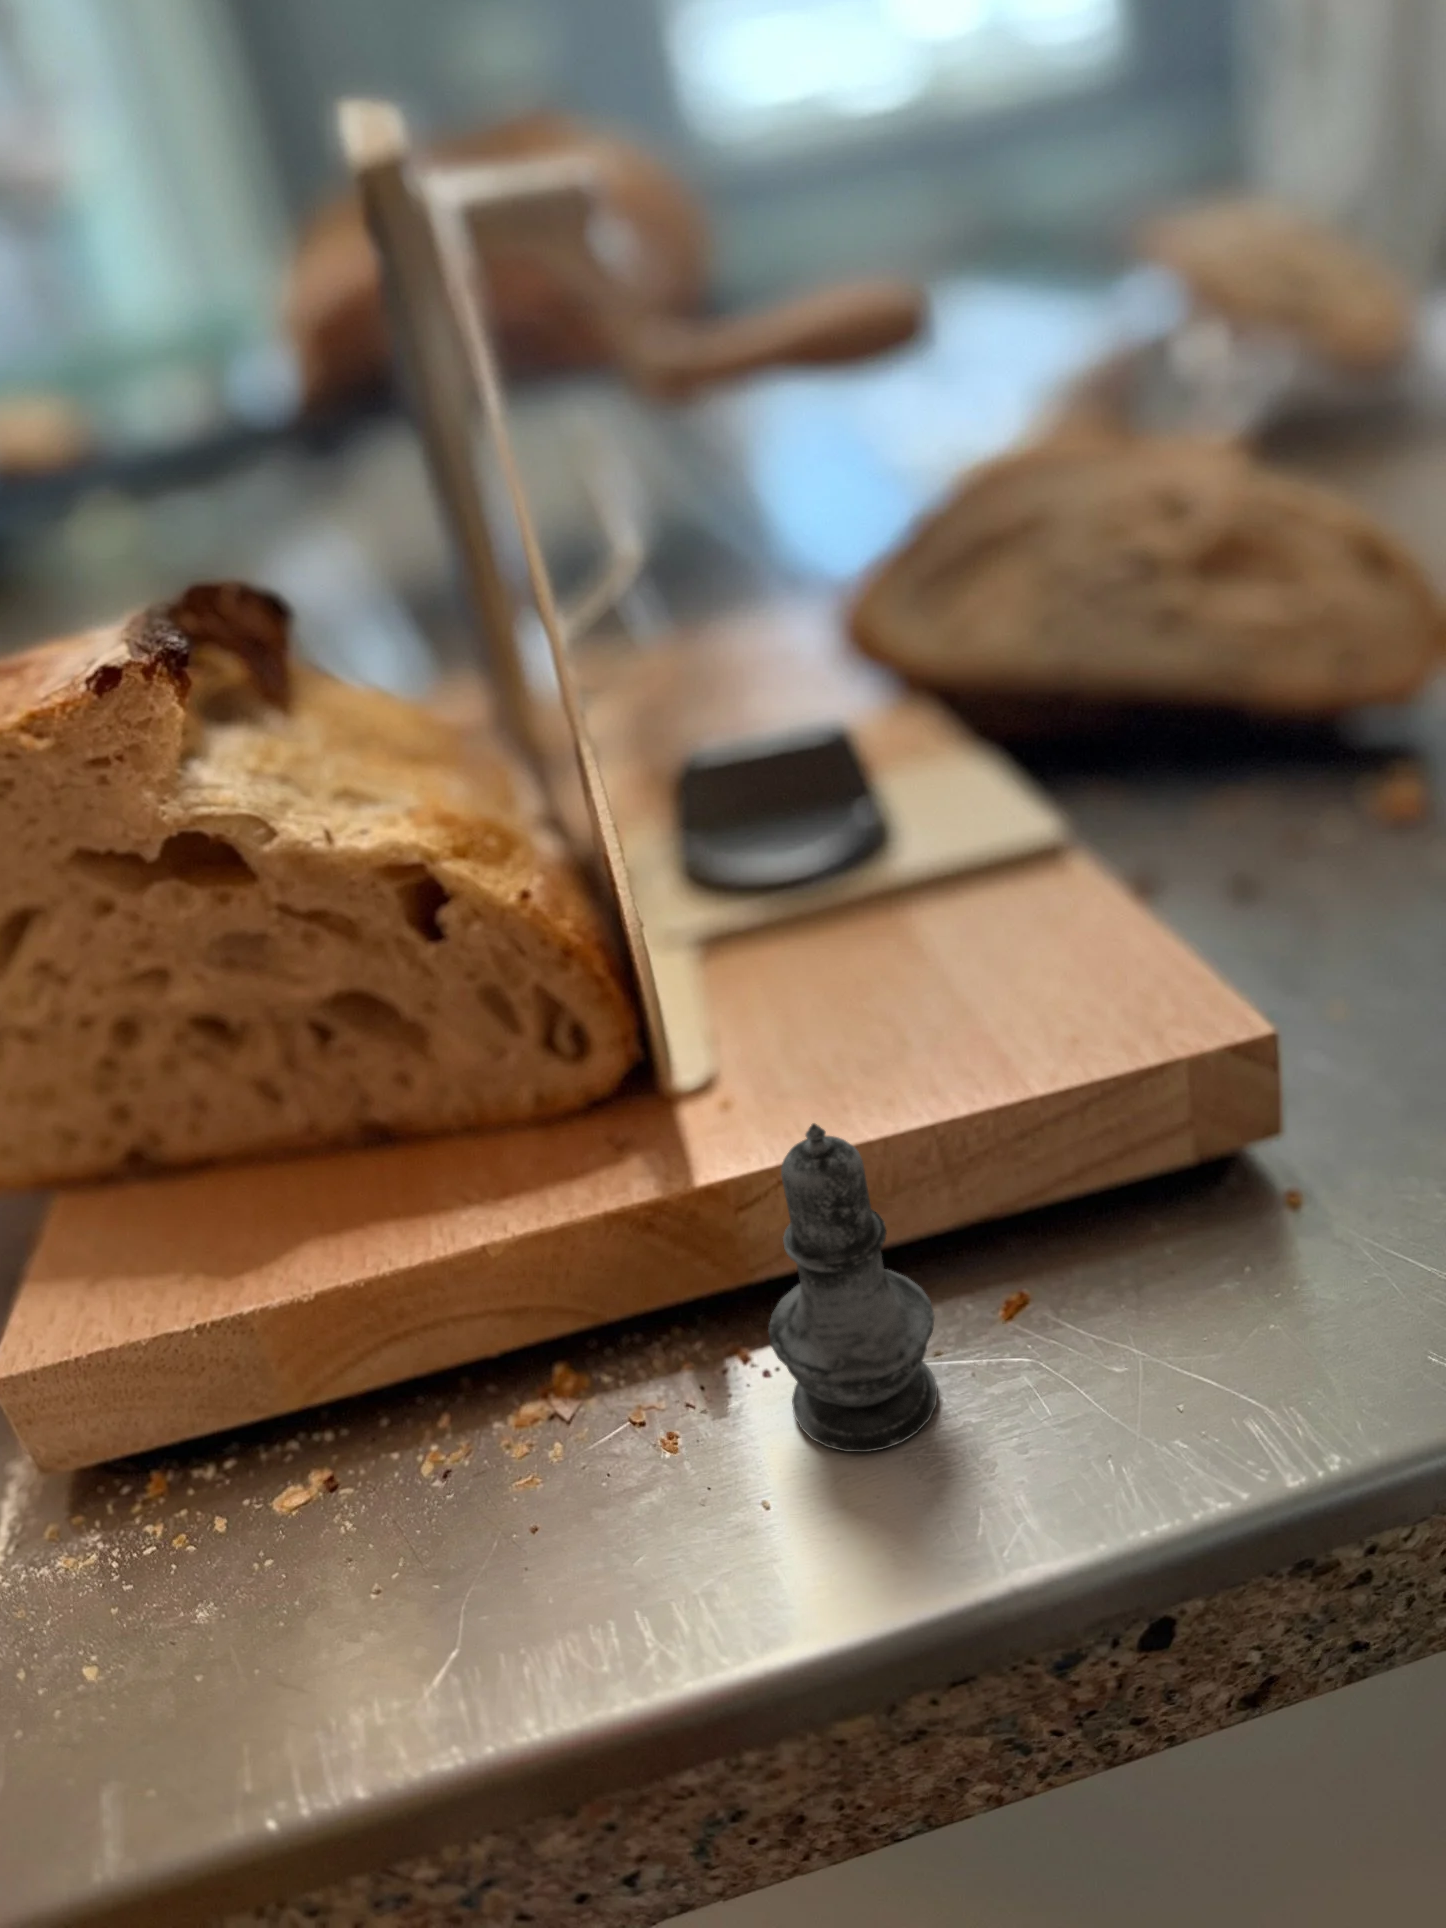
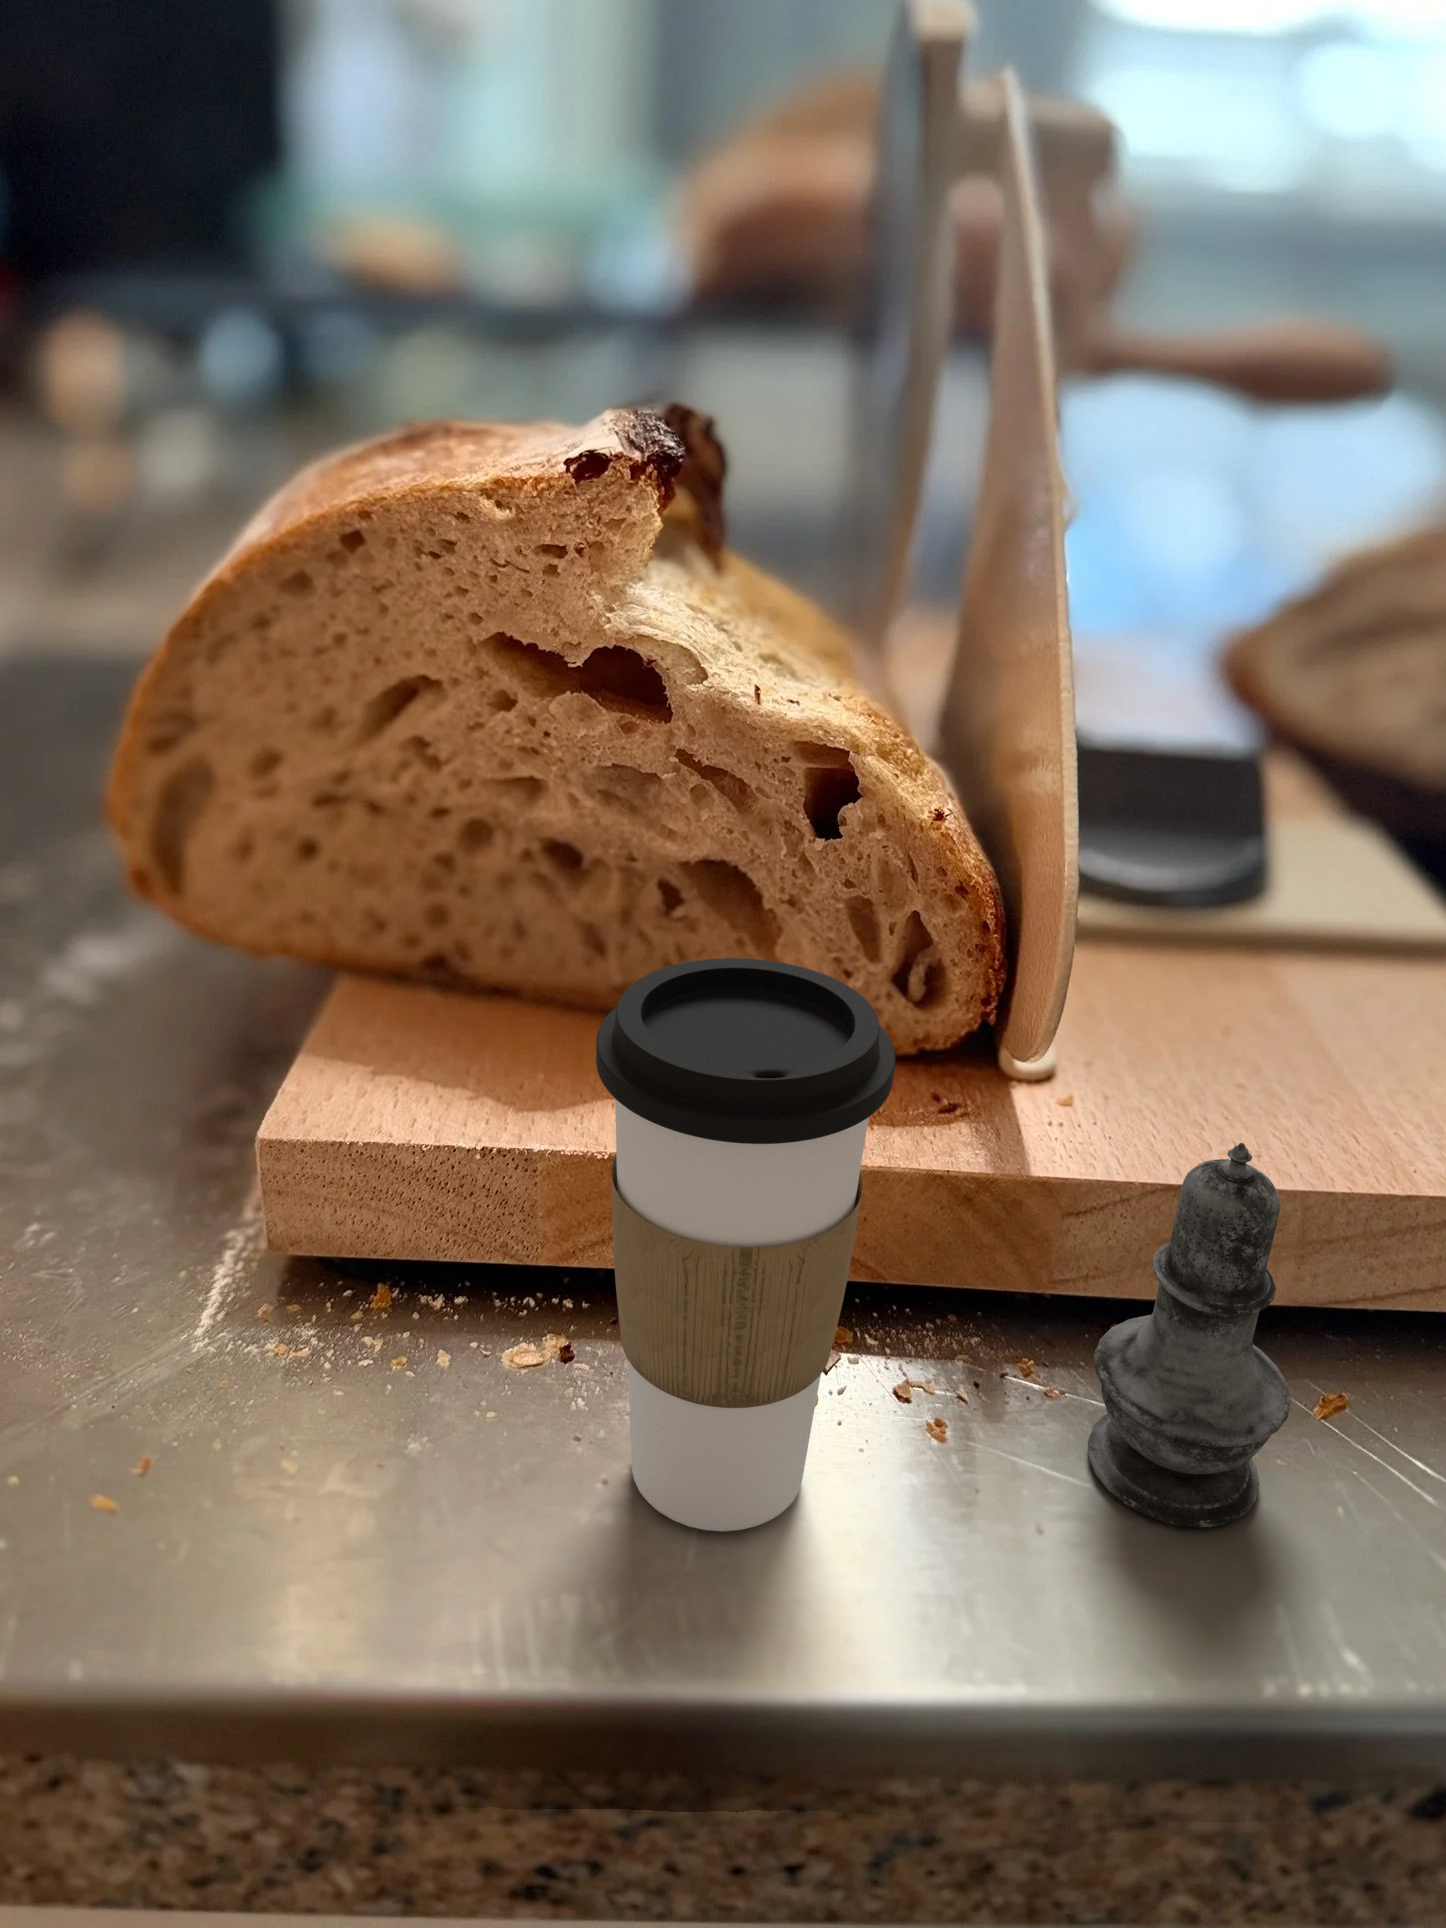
coffee cup: none [223,1098,551,1602] -> present [596,958,895,1531]

